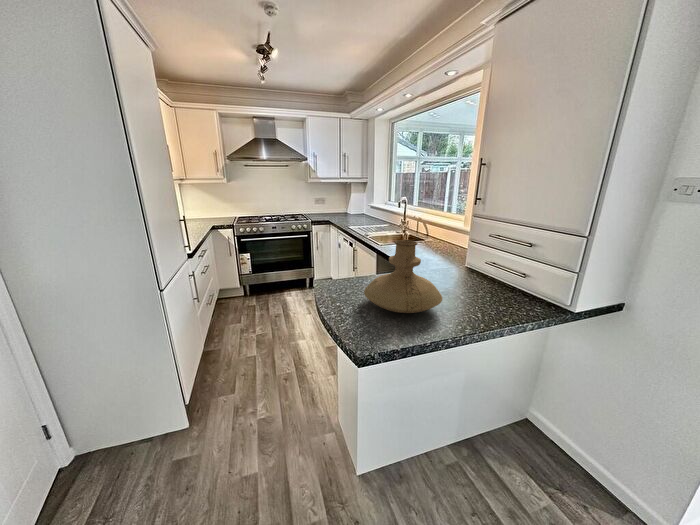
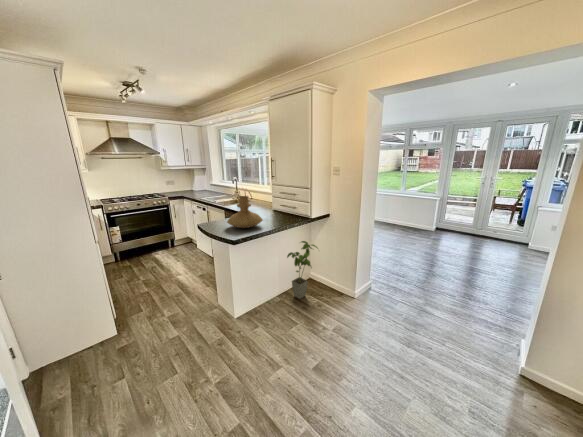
house plant: none [485,356,577,473] -> present [287,241,318,299]

